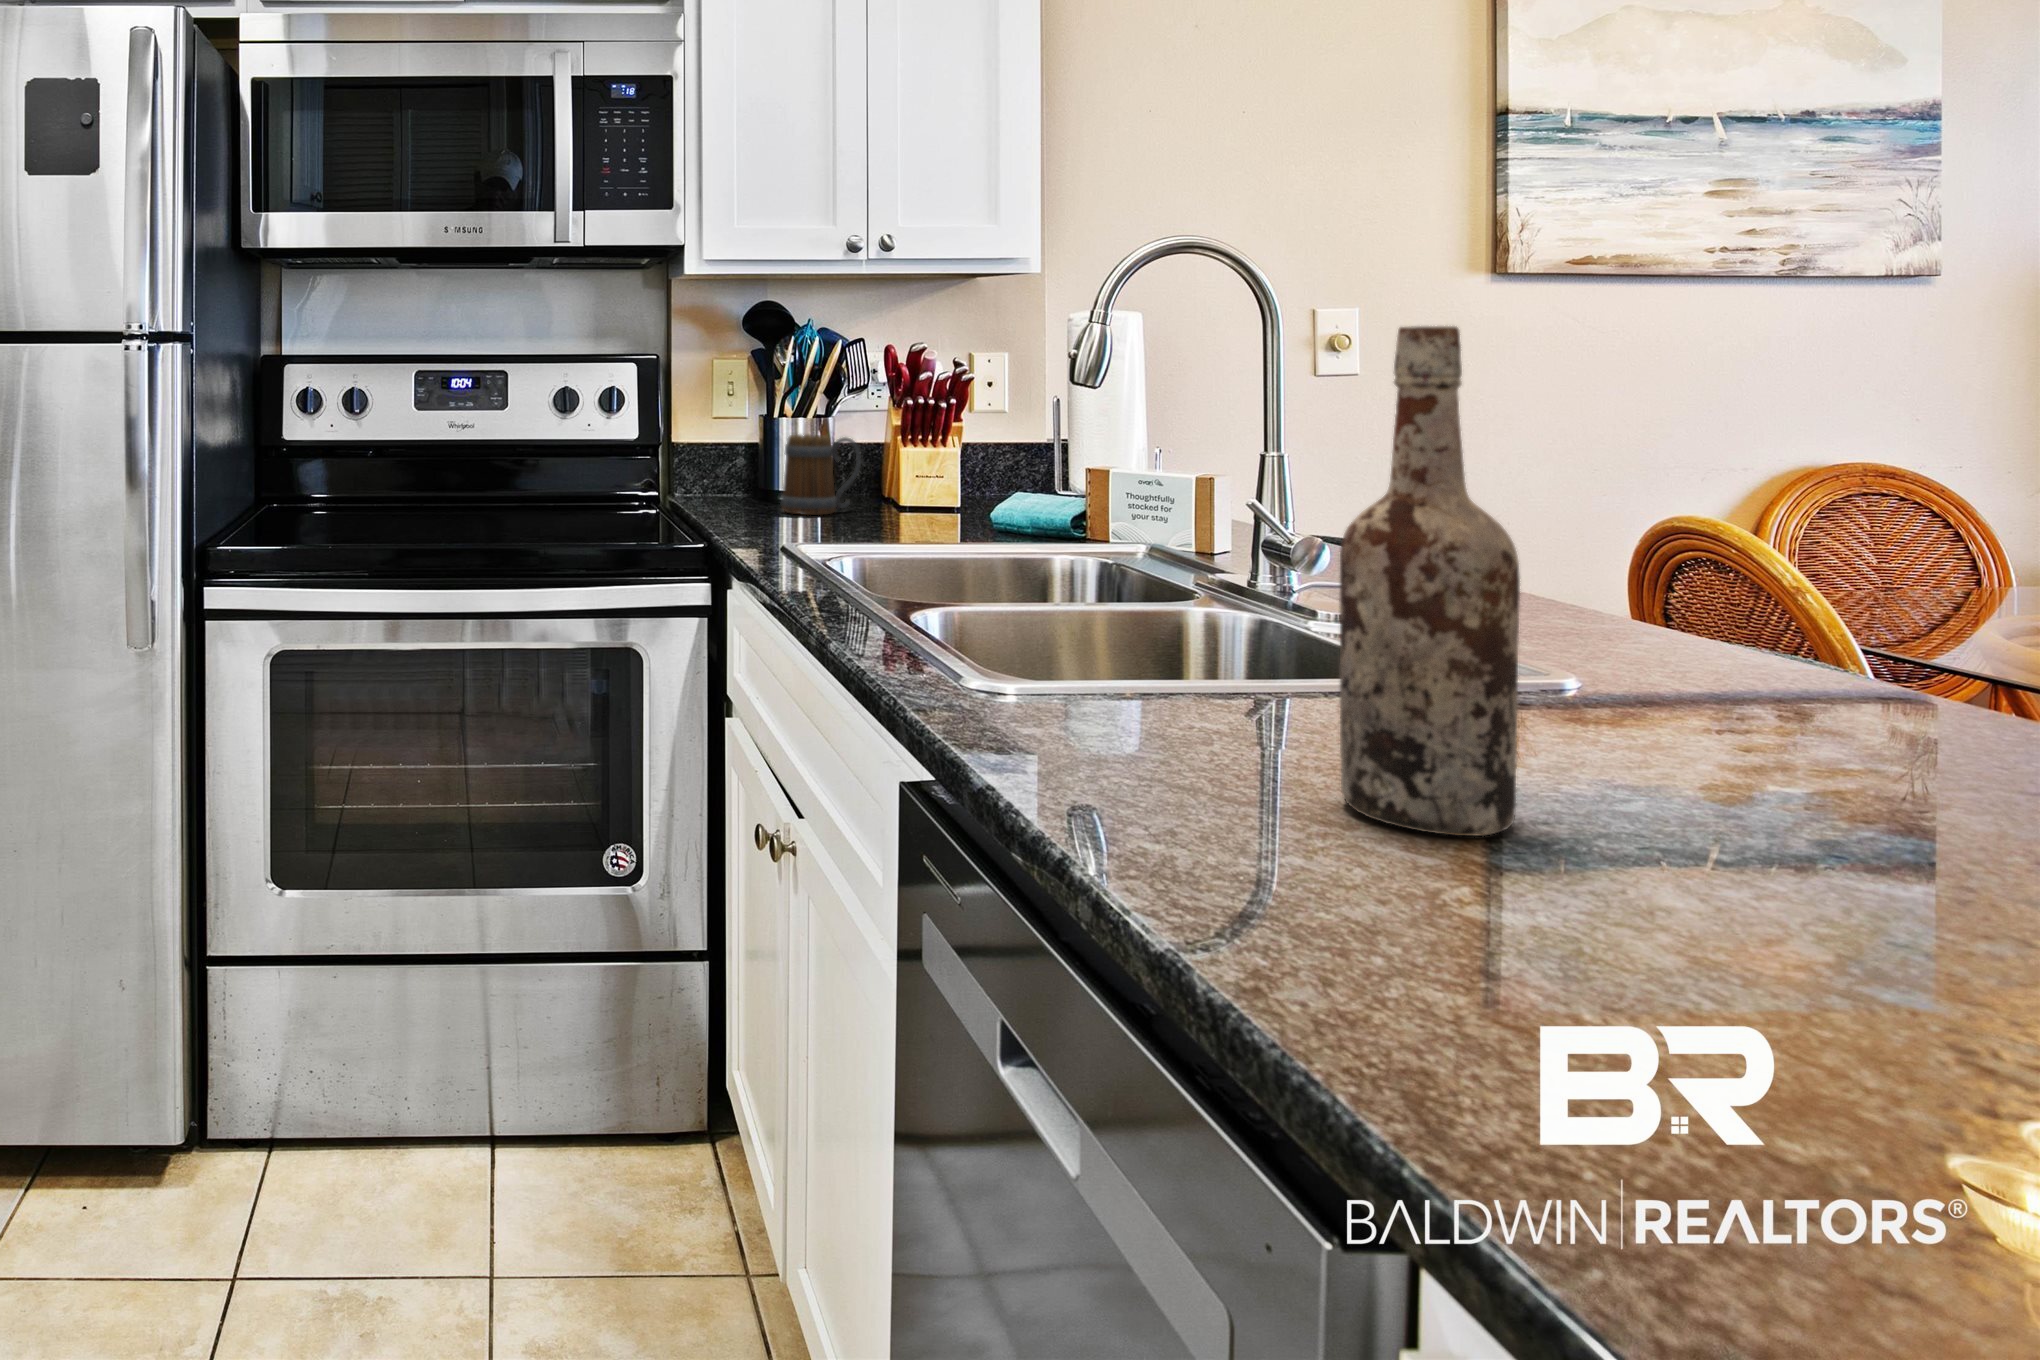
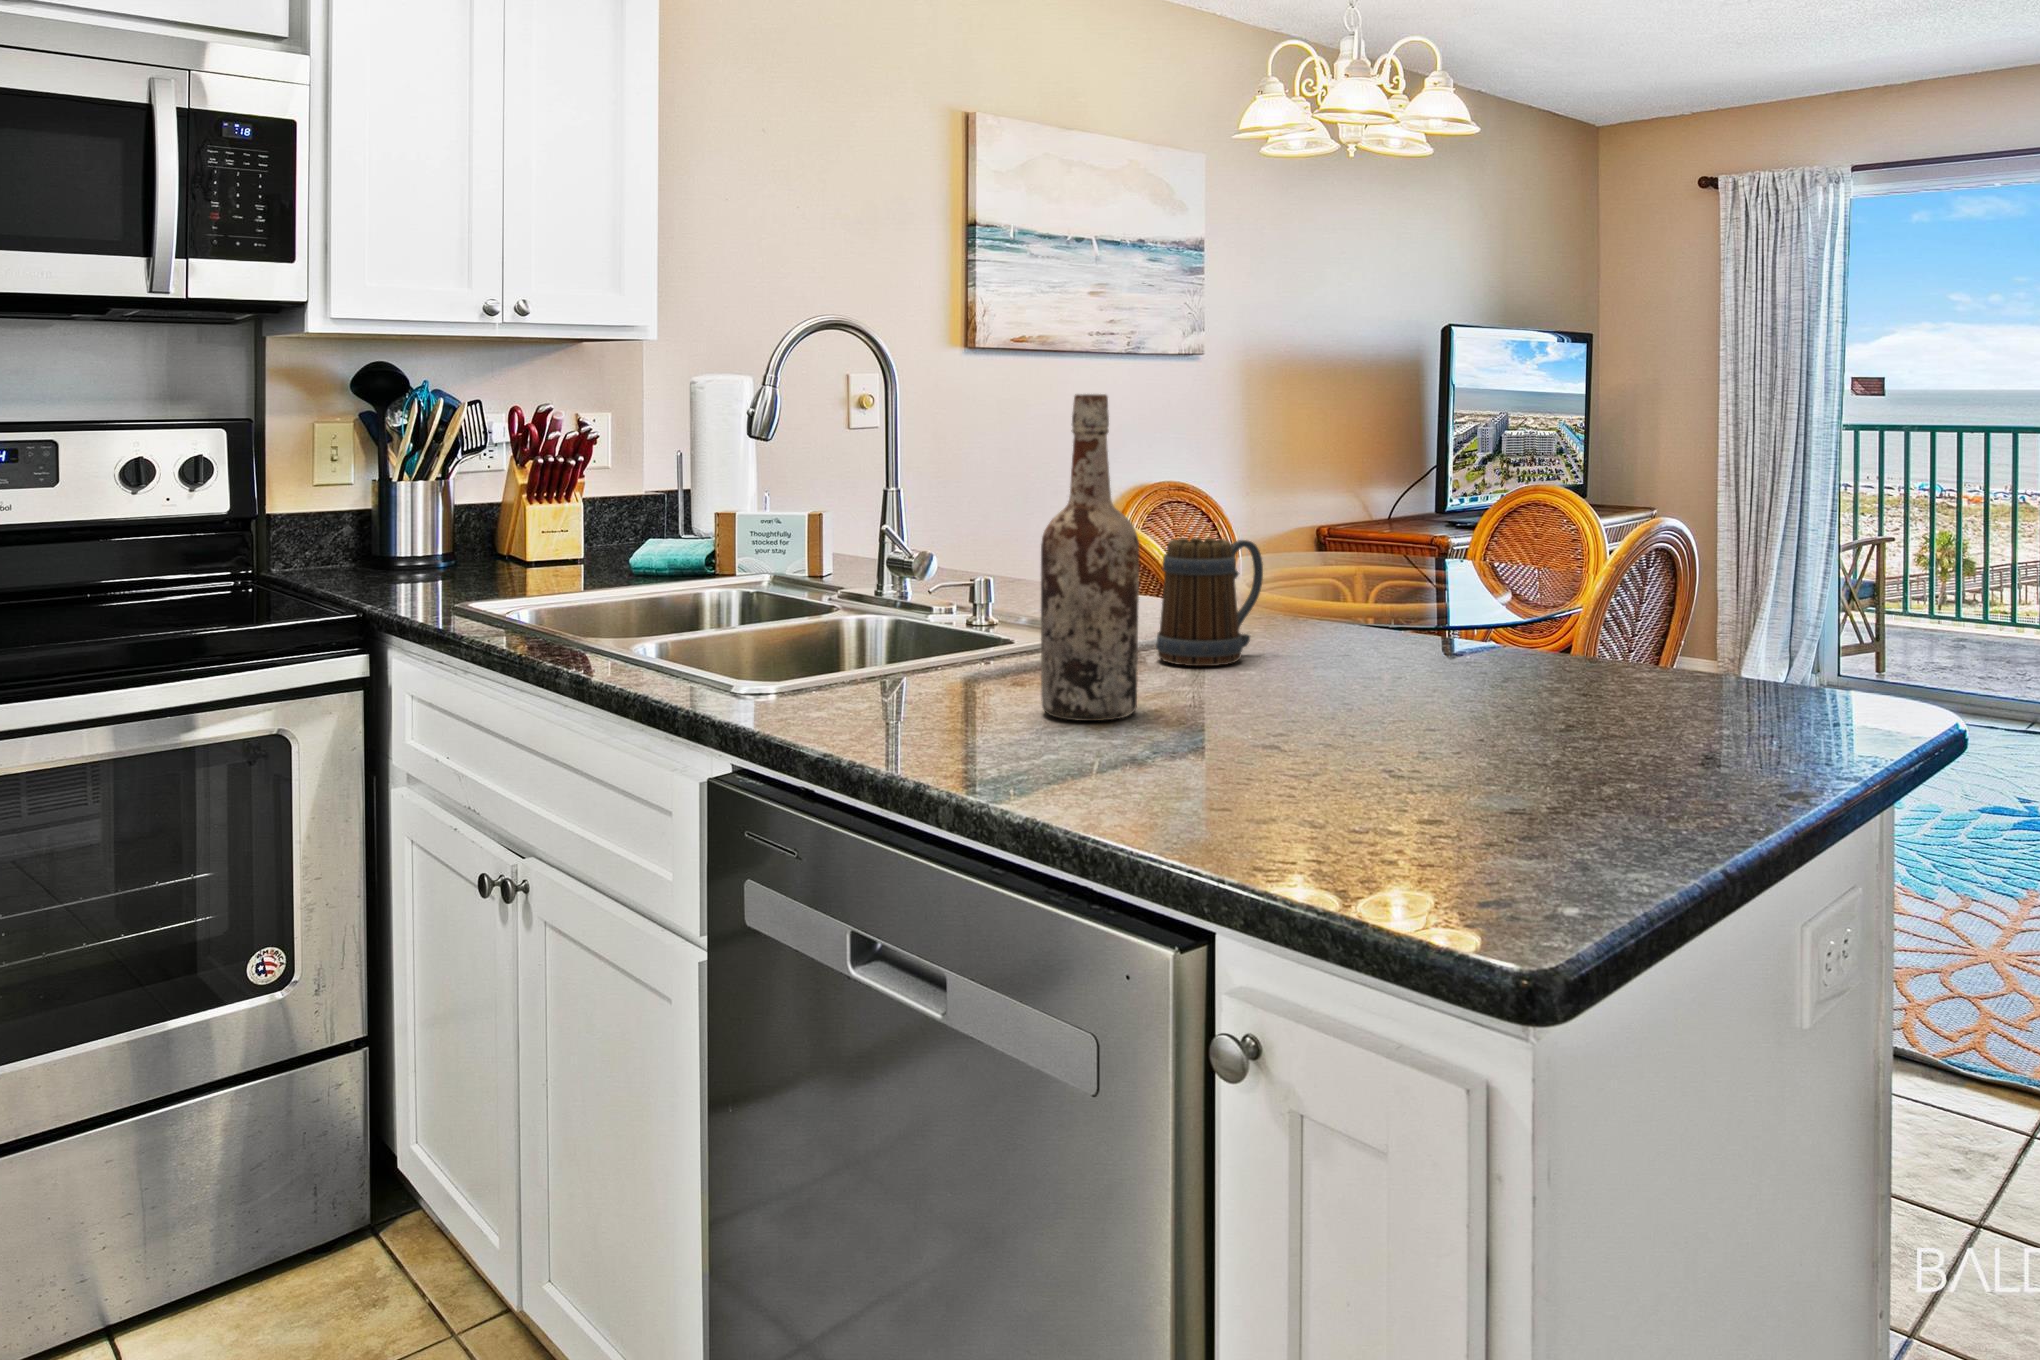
mug: present [781,434,861,515] -> present [1156,538,1263,666]

